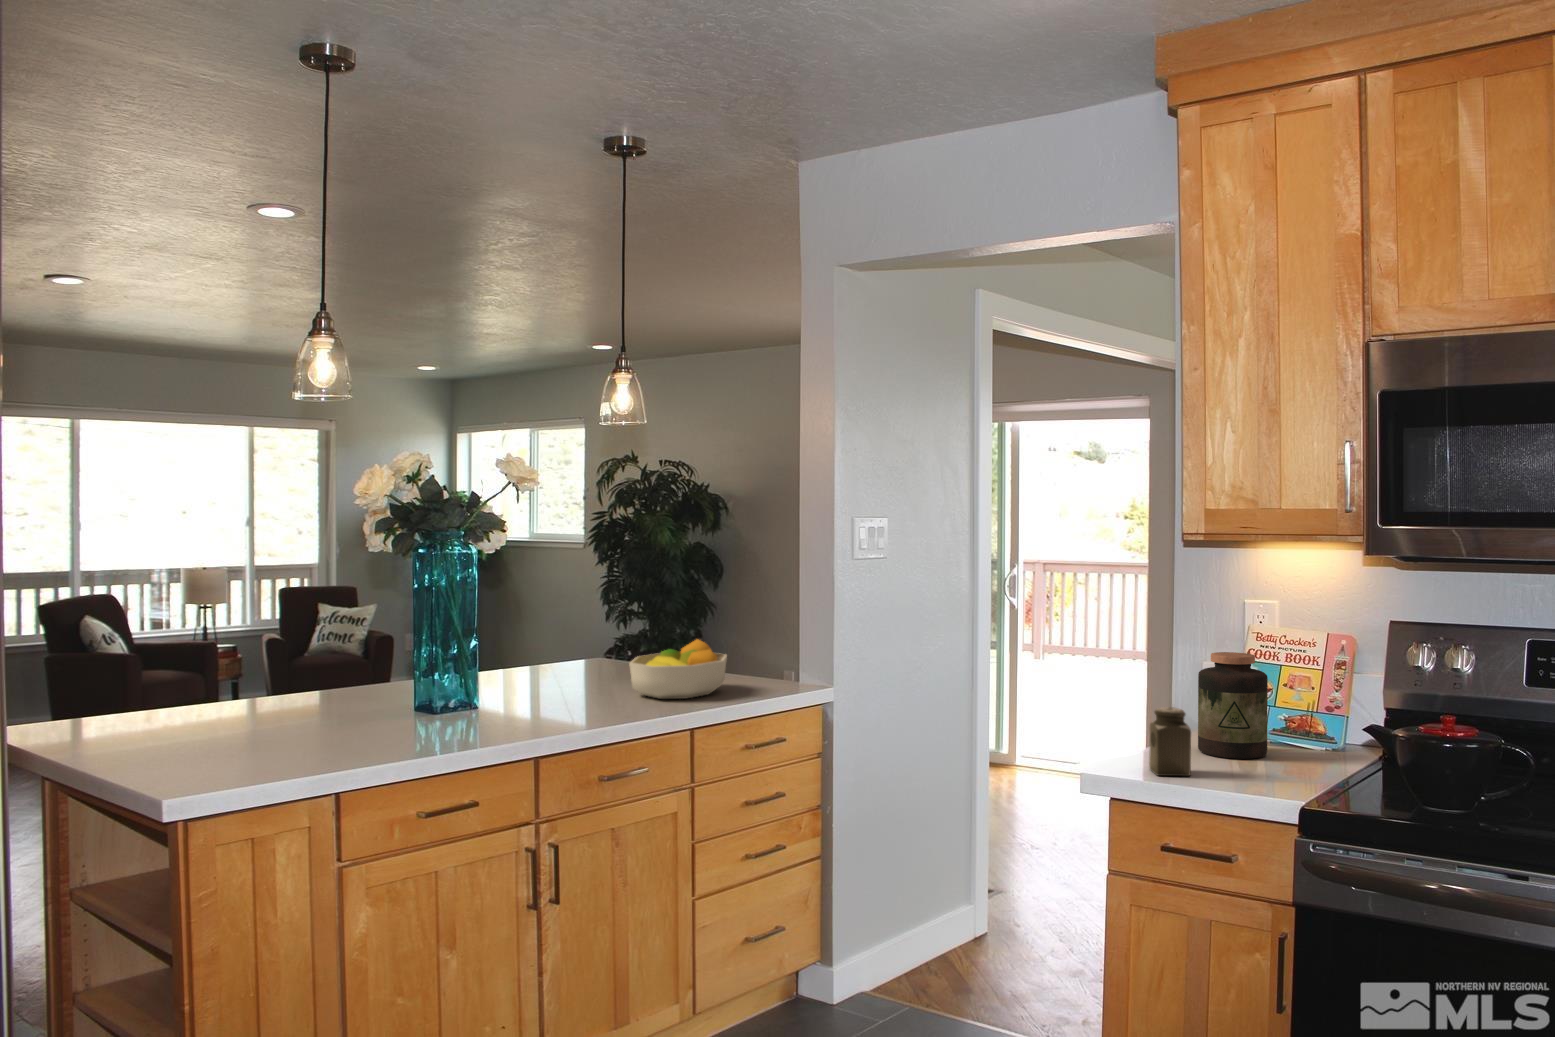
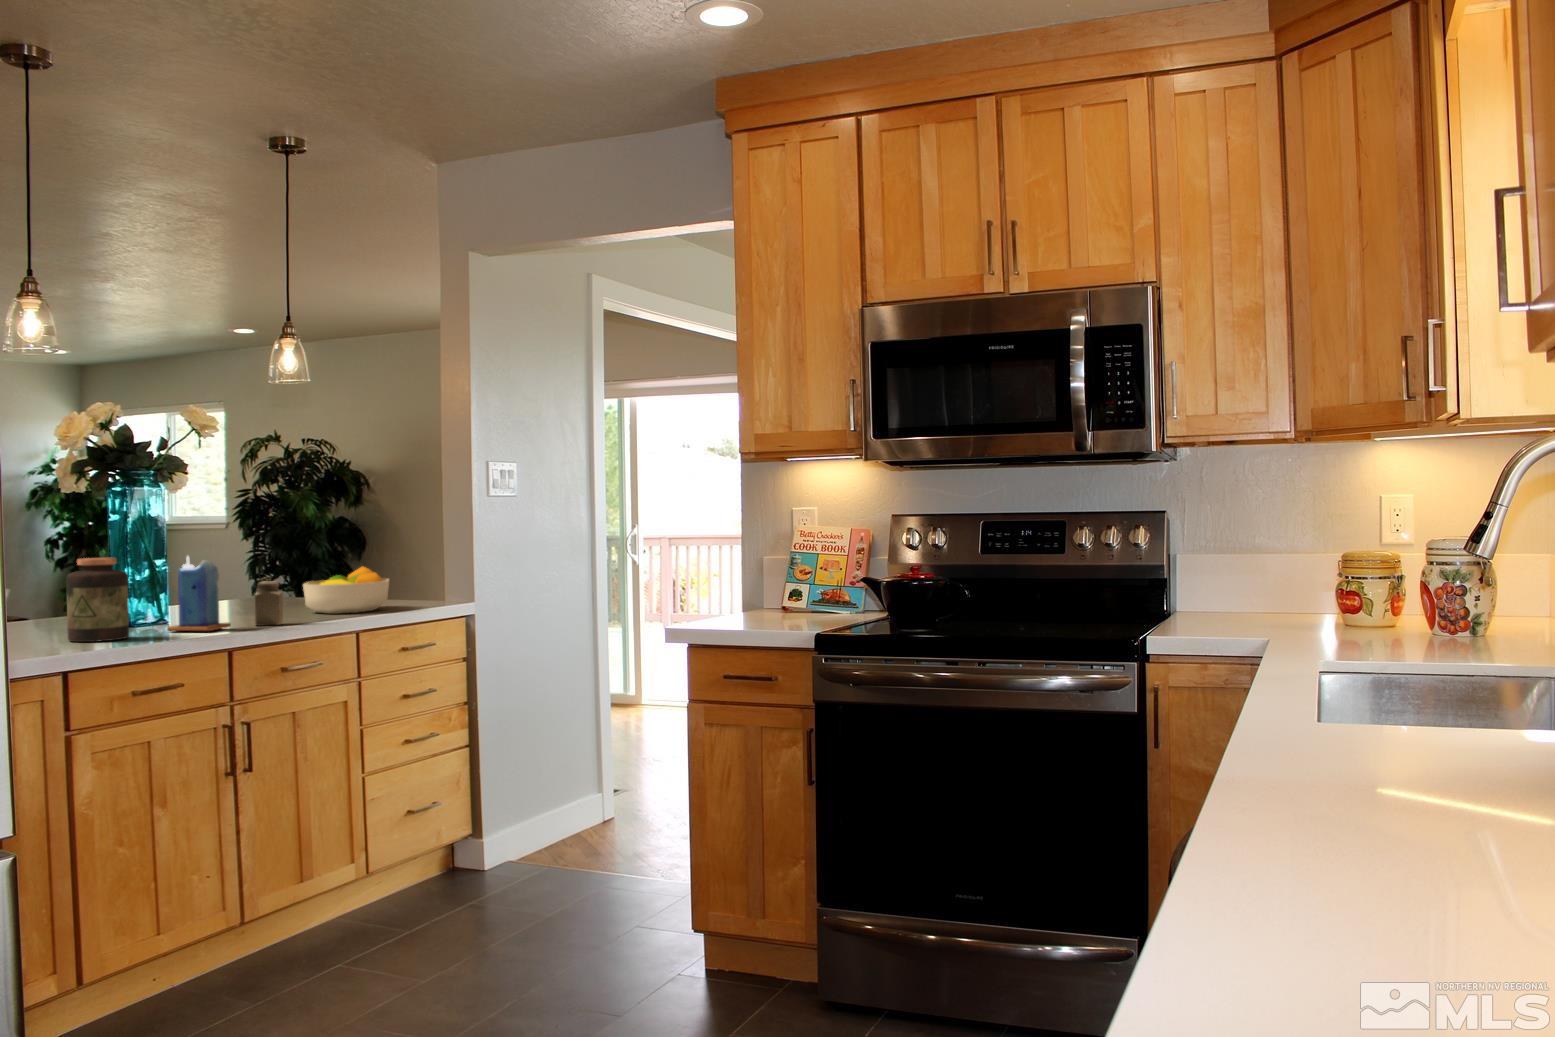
candle: none [471,641,541,734] -> present [167,556,231,631]
jar: present [1198,652,1268,759] -> present [66,558,129,642]
salt shaker: present [1149,707,1191,776] -> present [255,582,283,626]

